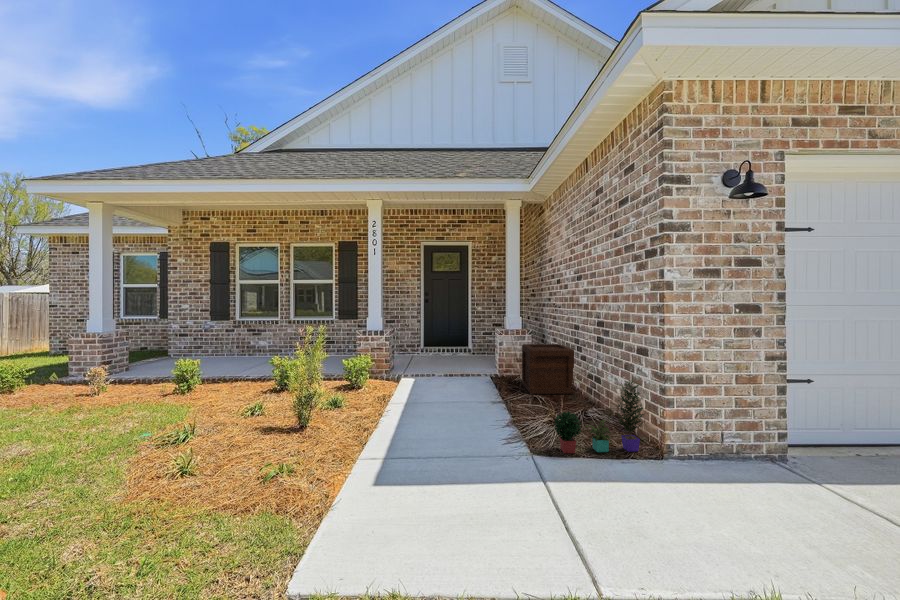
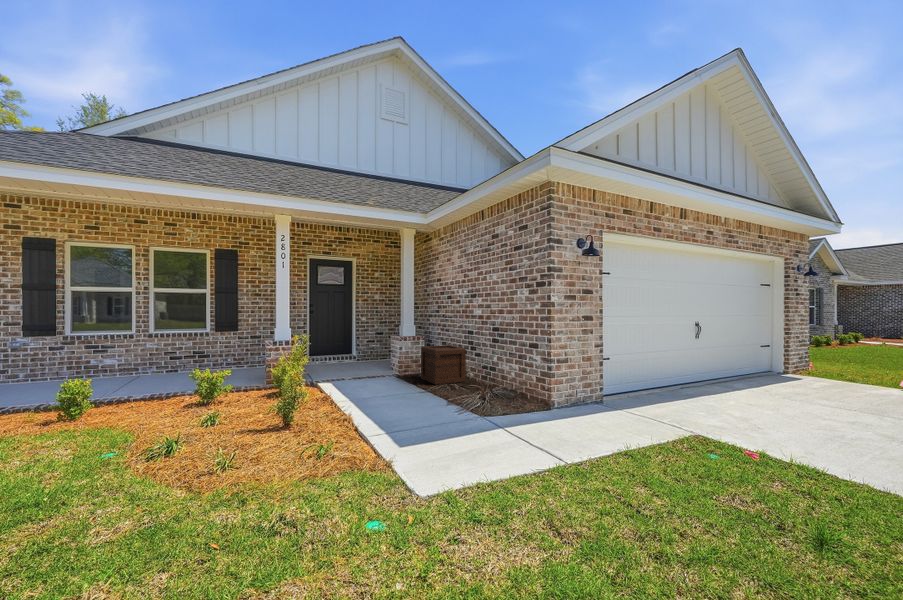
potted plant: present [554,379,644,453] -> none [489,364,540,416]

